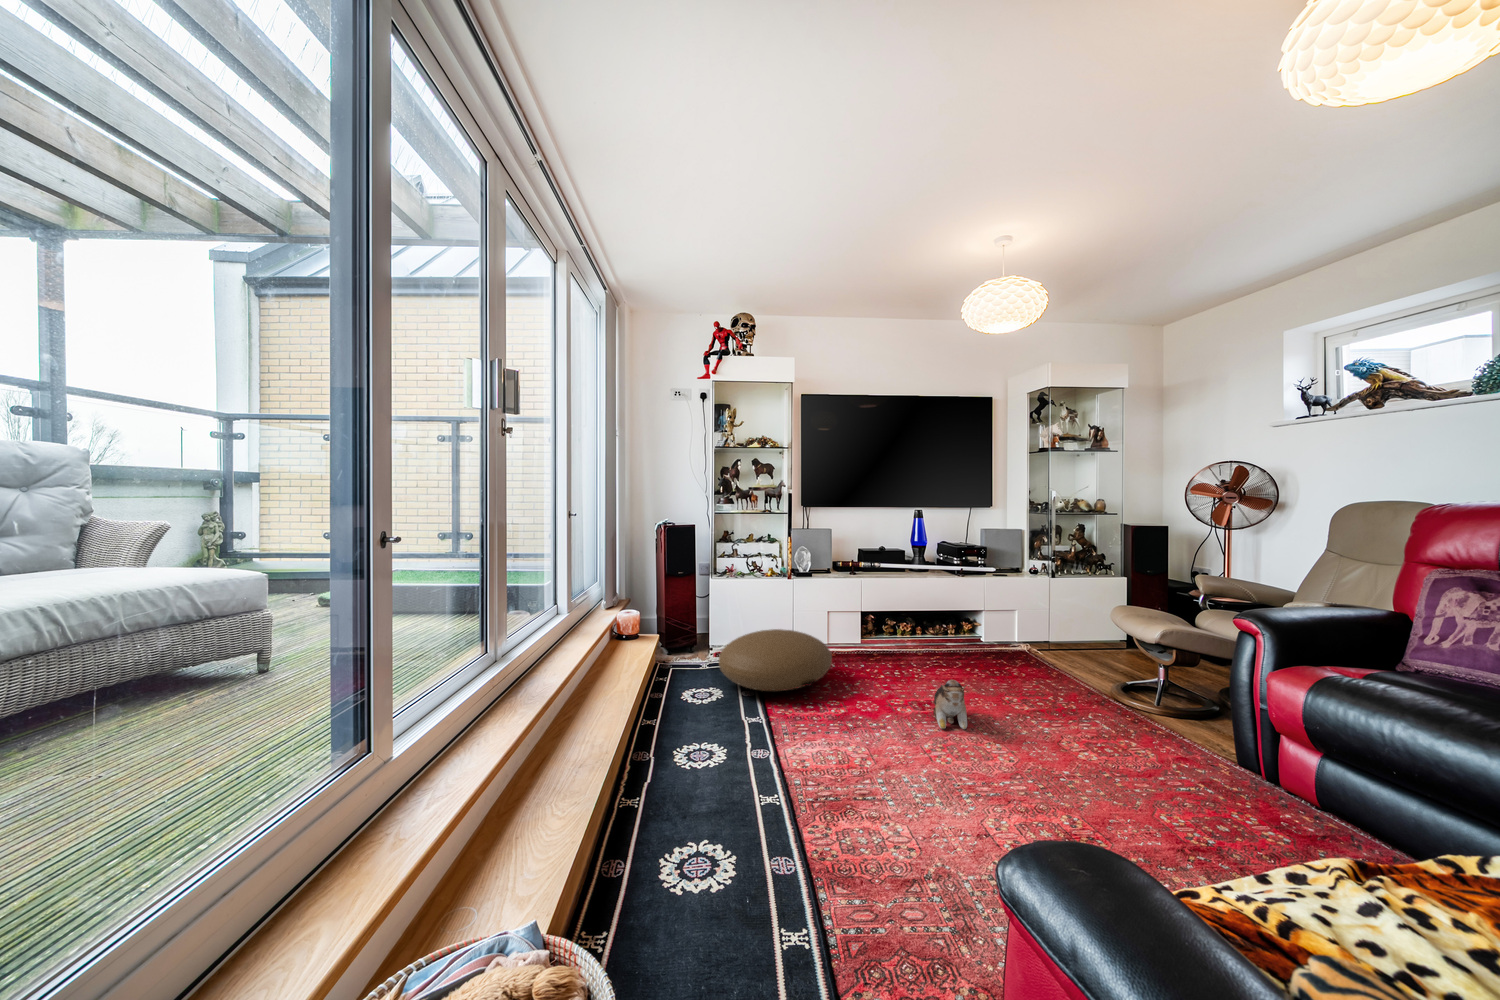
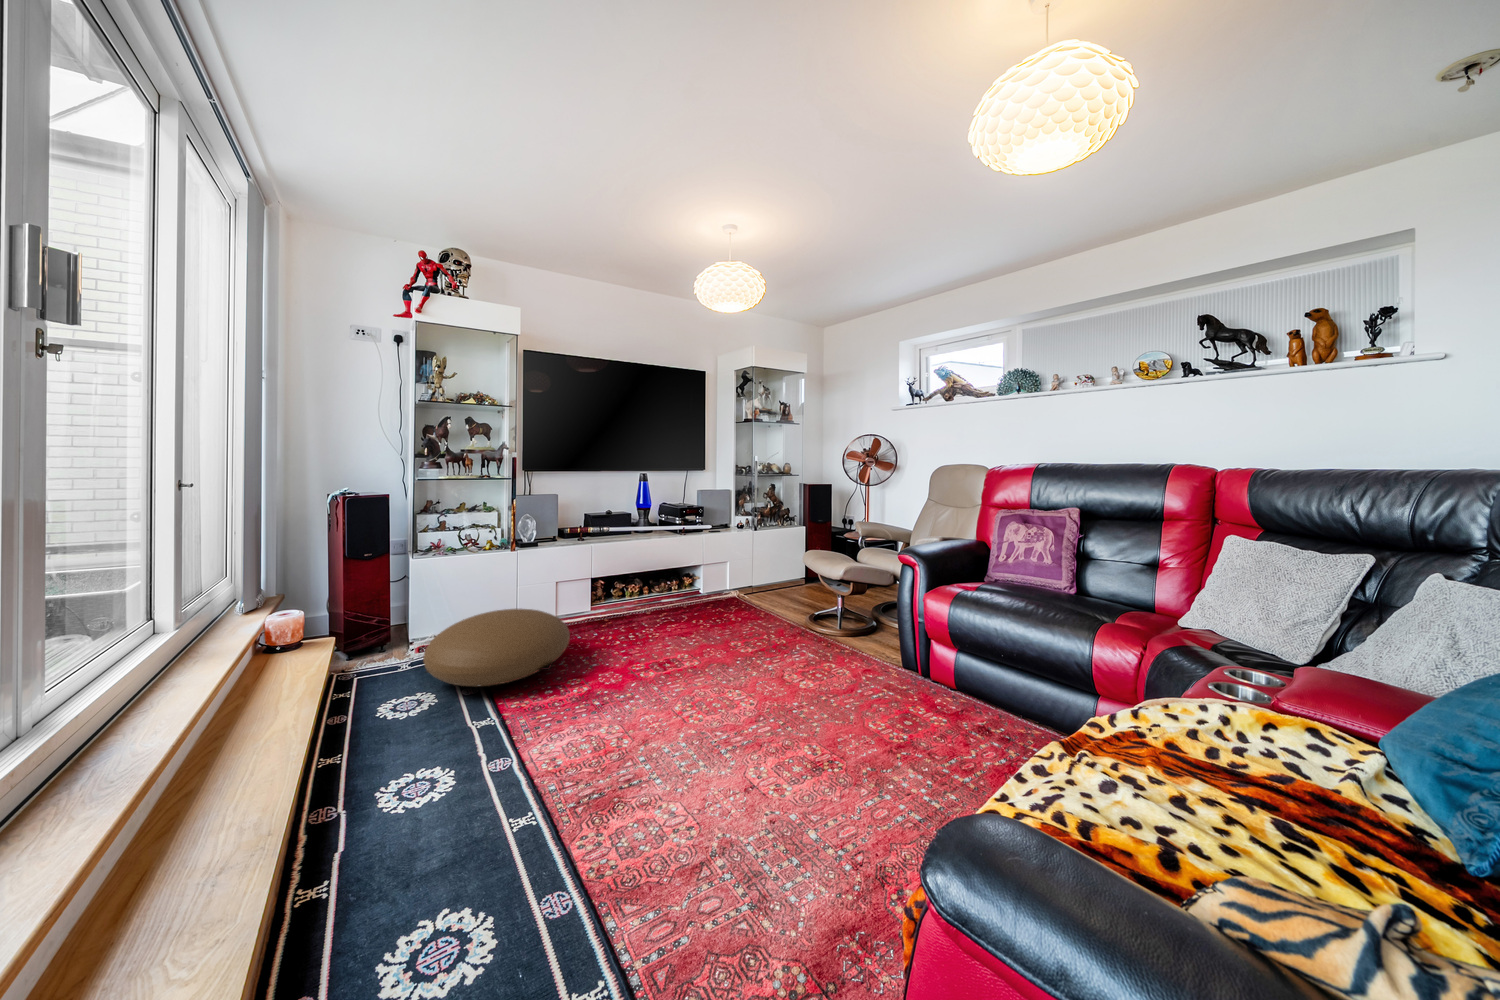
plush toy: present [933,679,967,729] -> none [679,639,714,687]

